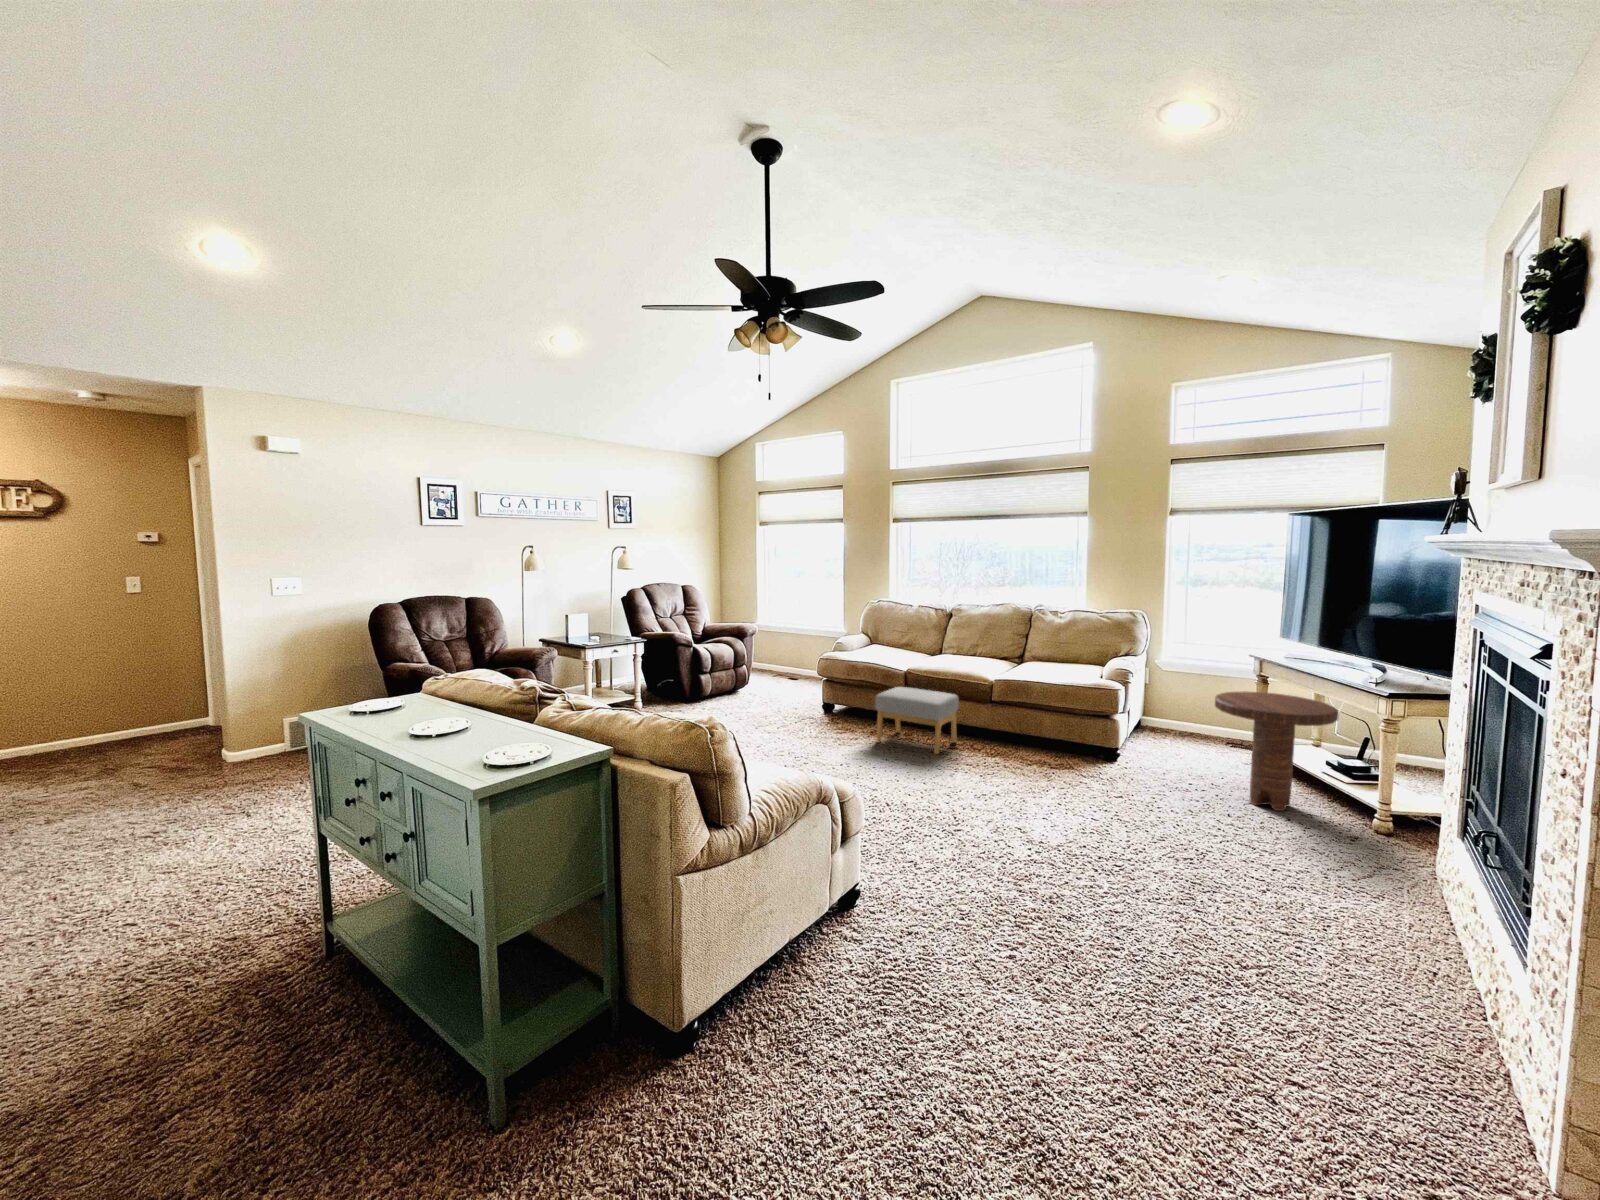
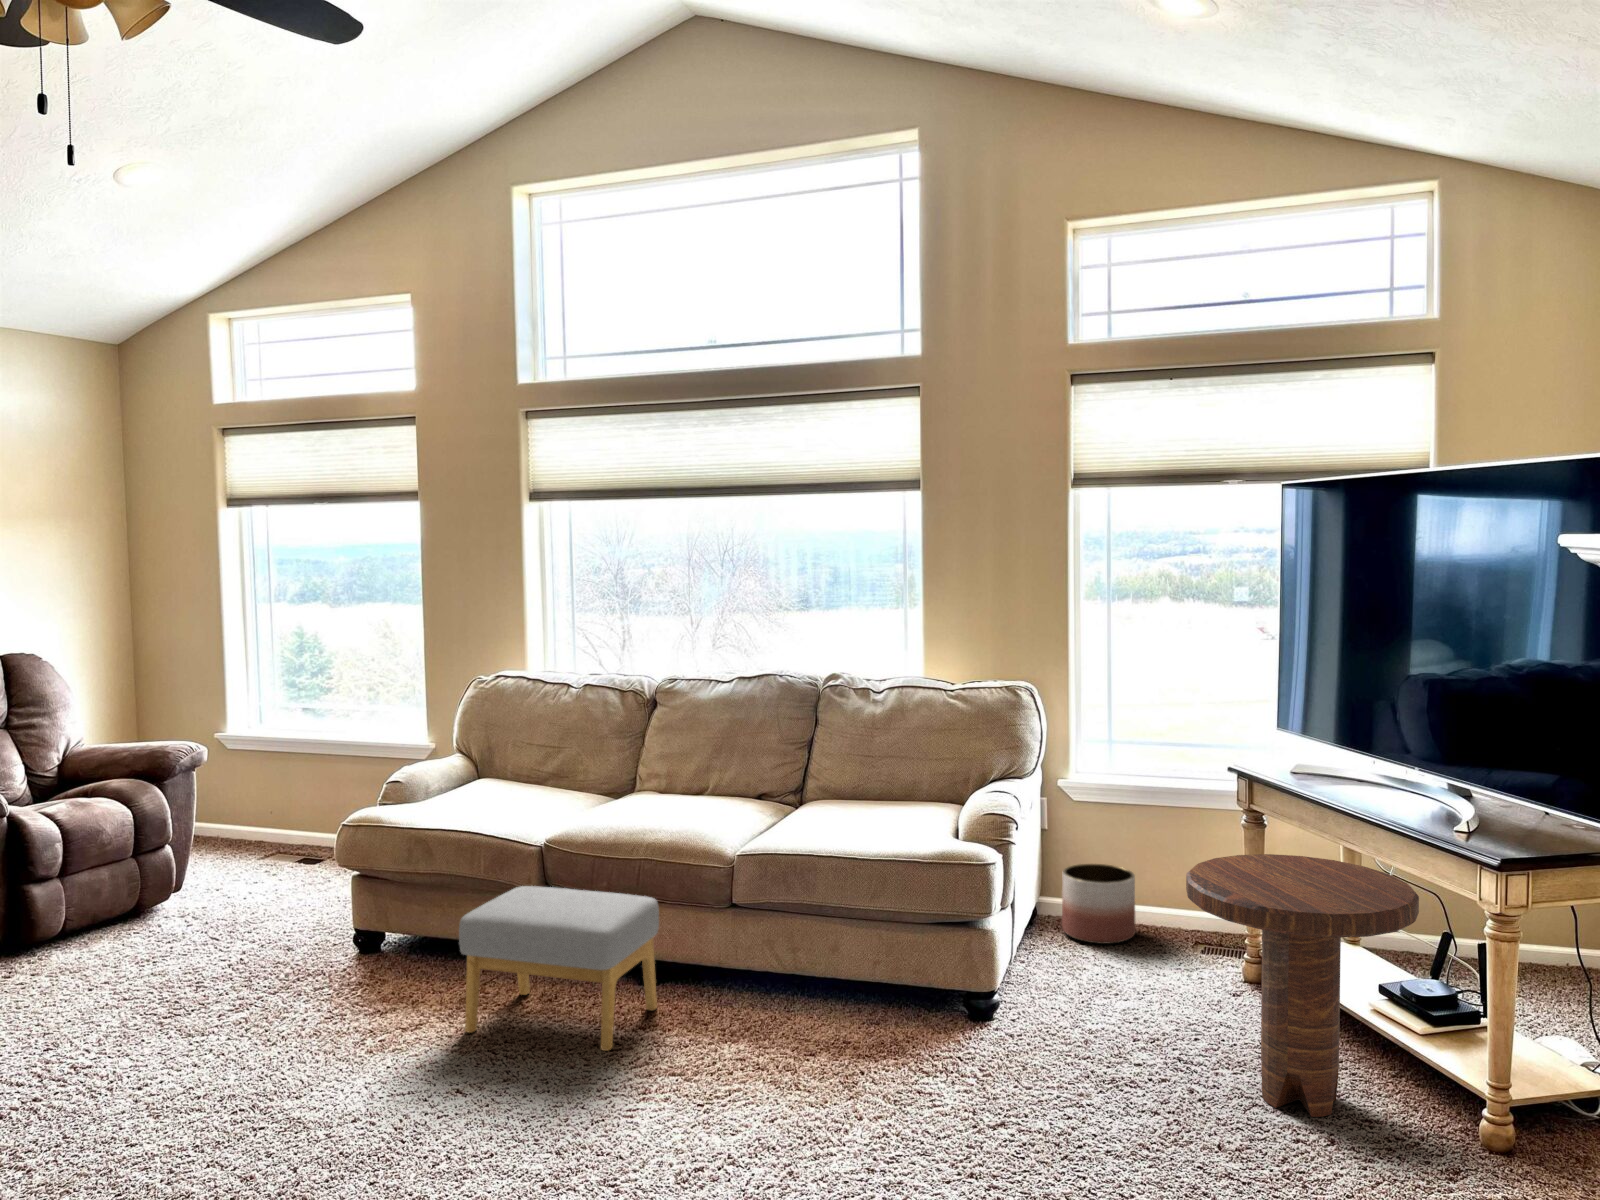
planter: none [1156,702,1197,740] -> present [1062,864,1135,944]

